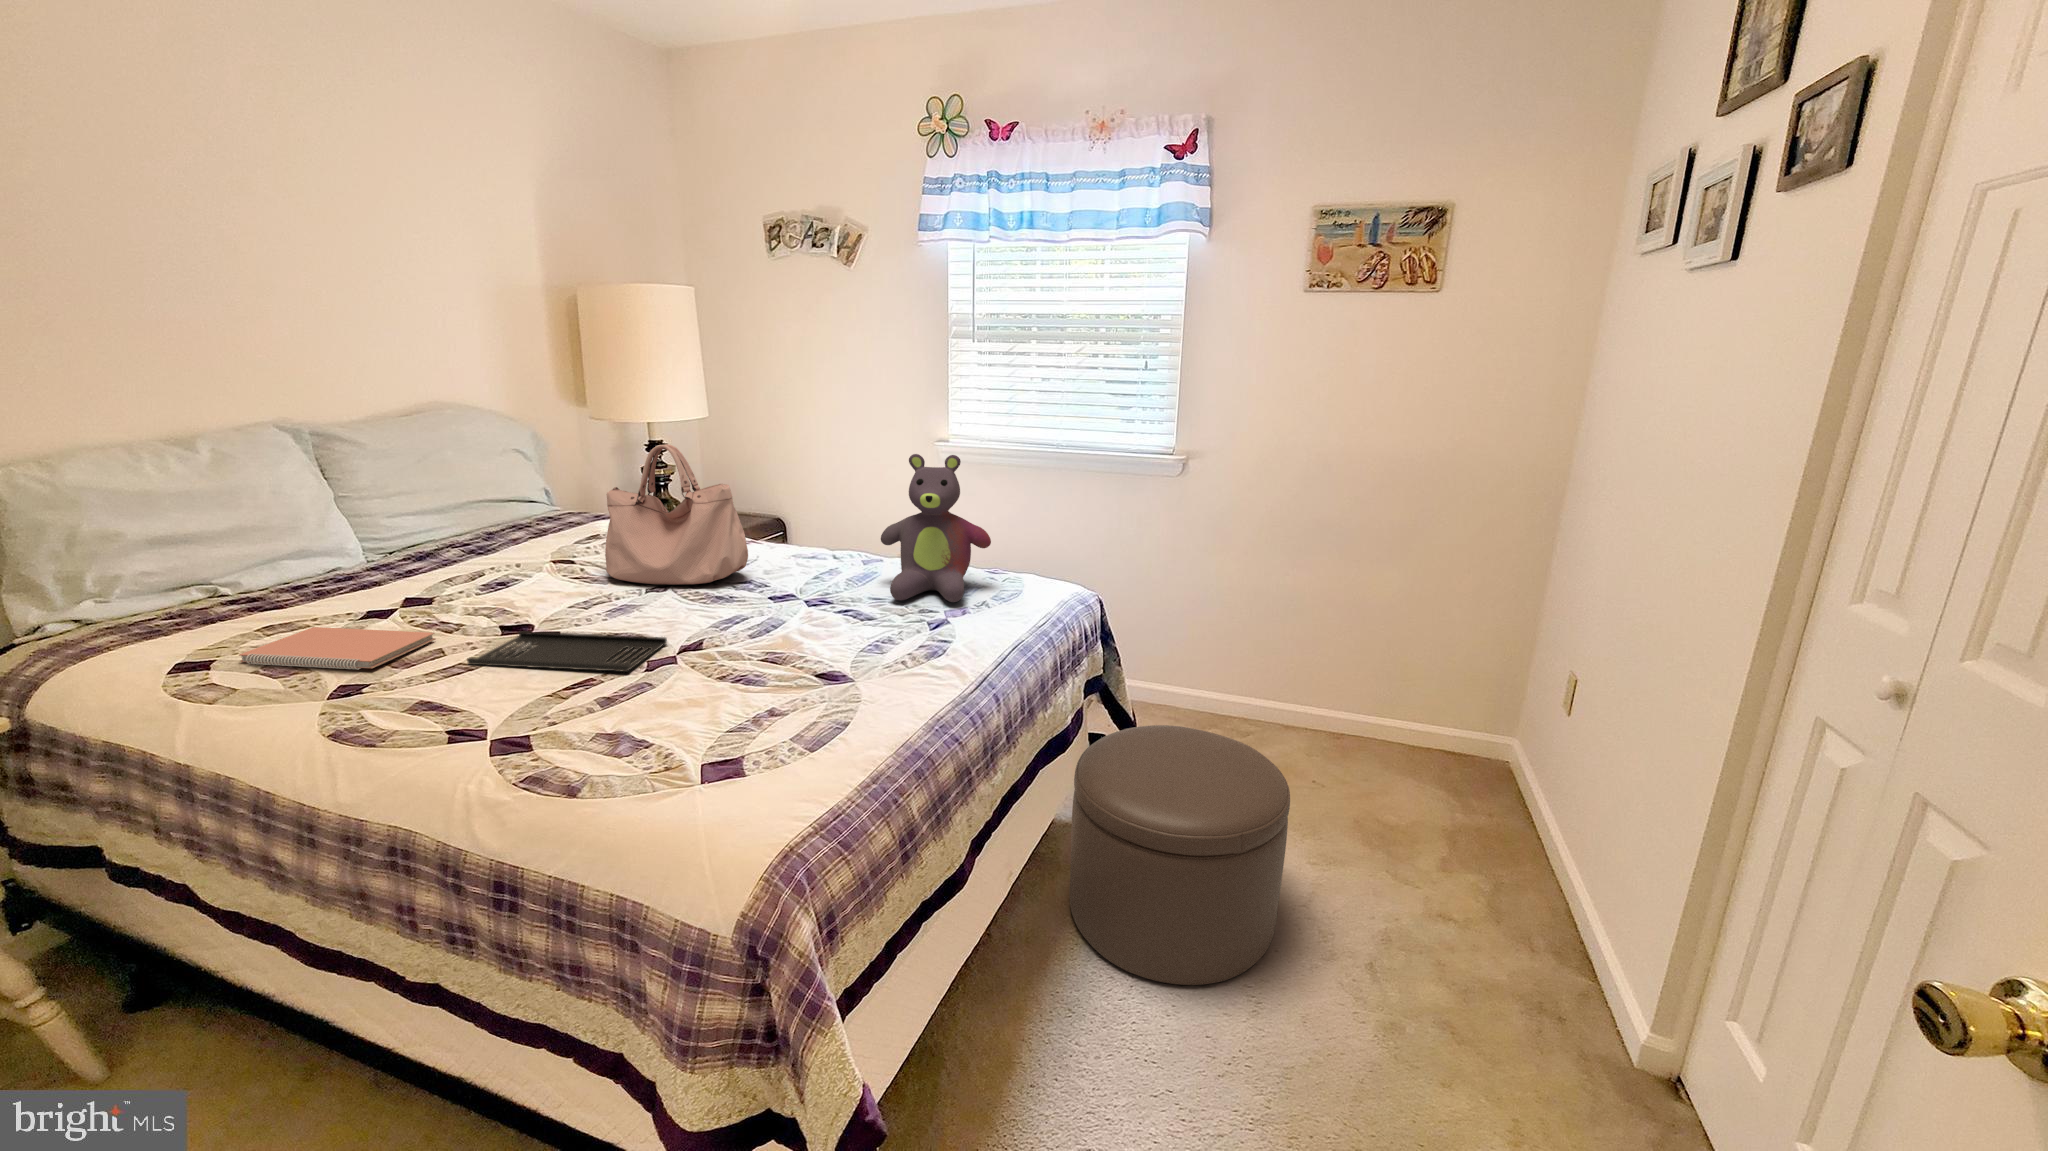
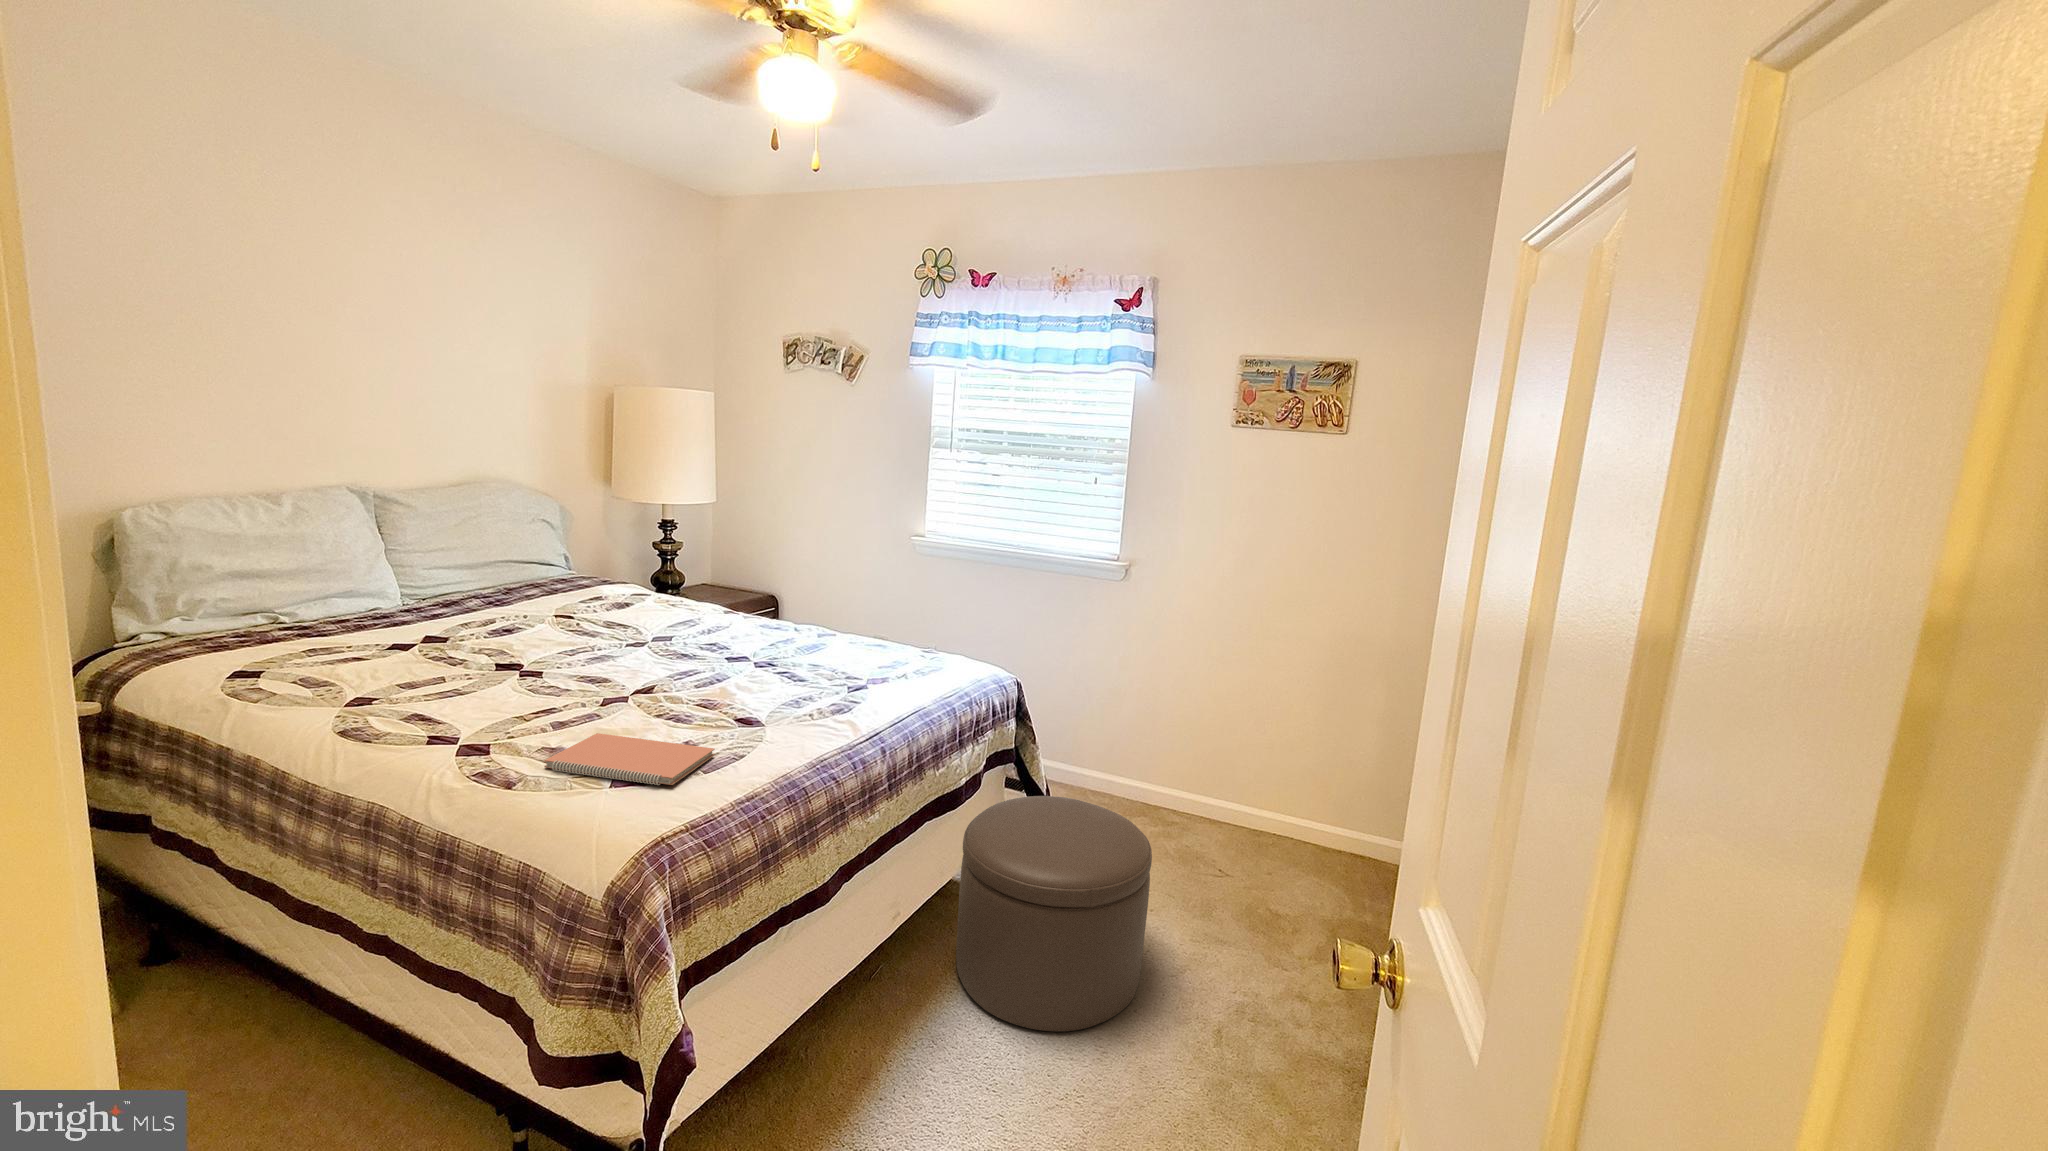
handbag: present [605,444,748,585] -> none [595,523,715,641]
stuffed bear: present [881,454,991,602] -> none [827,543,921,672]
notebook: present [239,627,436,669] -> present [544,733,715,785]
tray: present [467,631,667,672] -> none [460,667,625,704]

